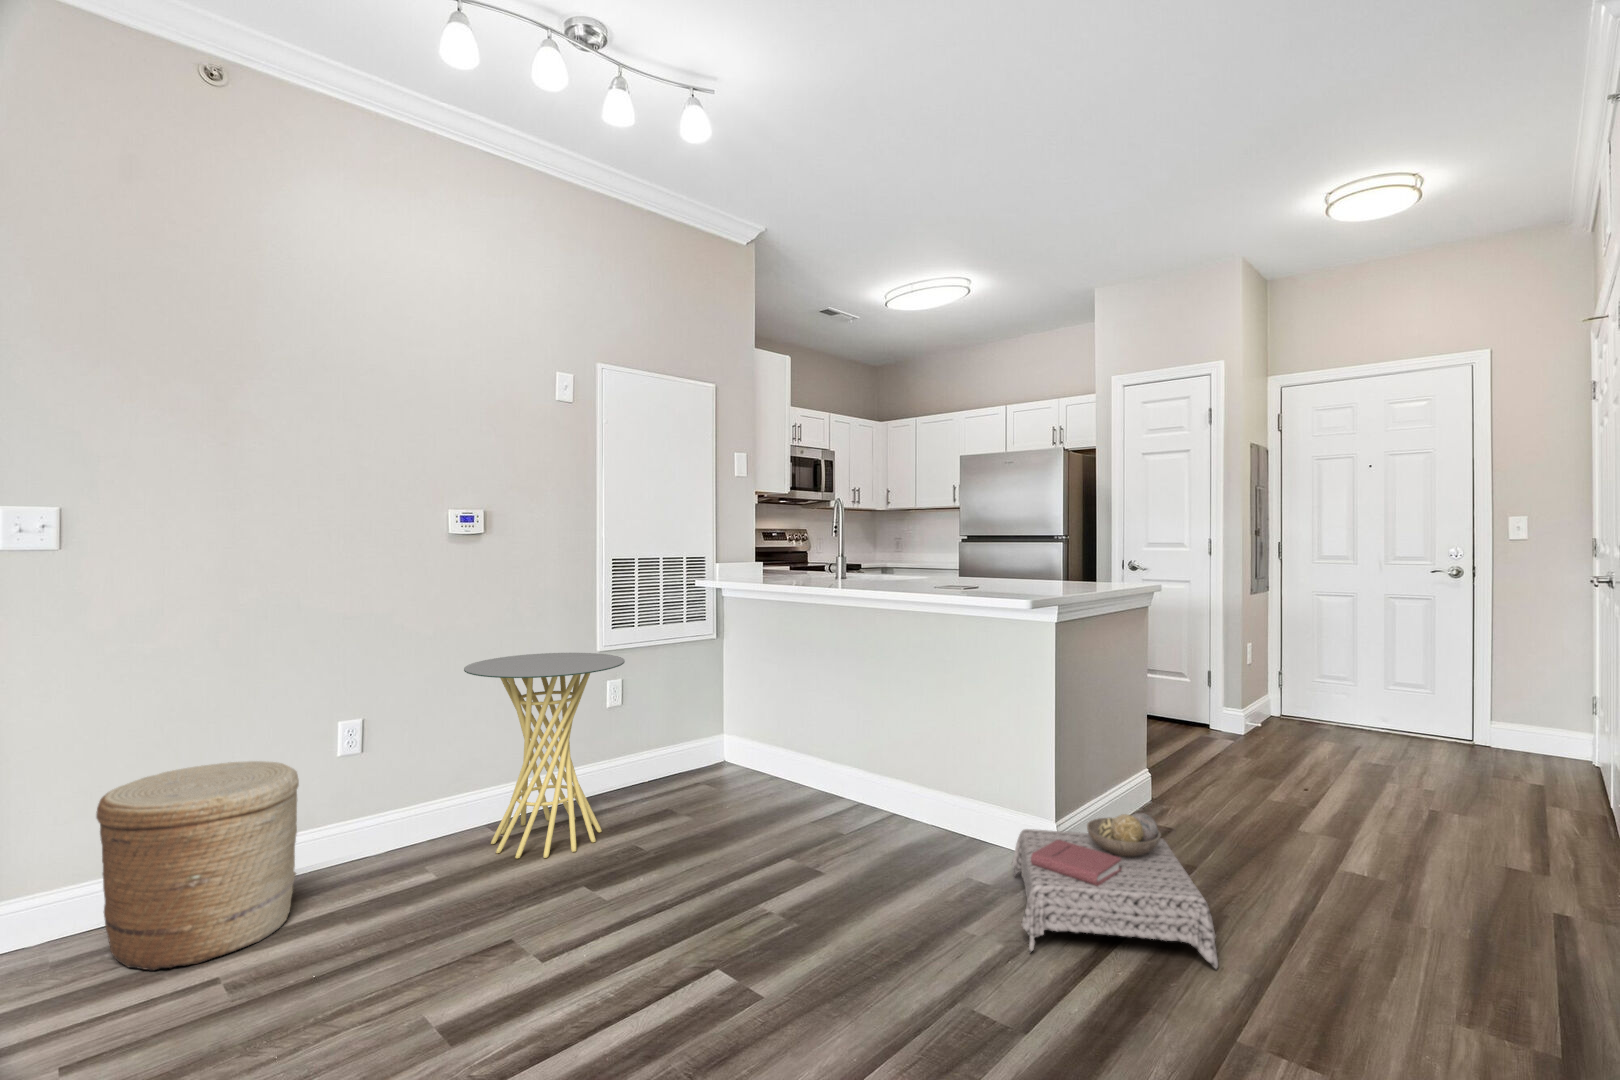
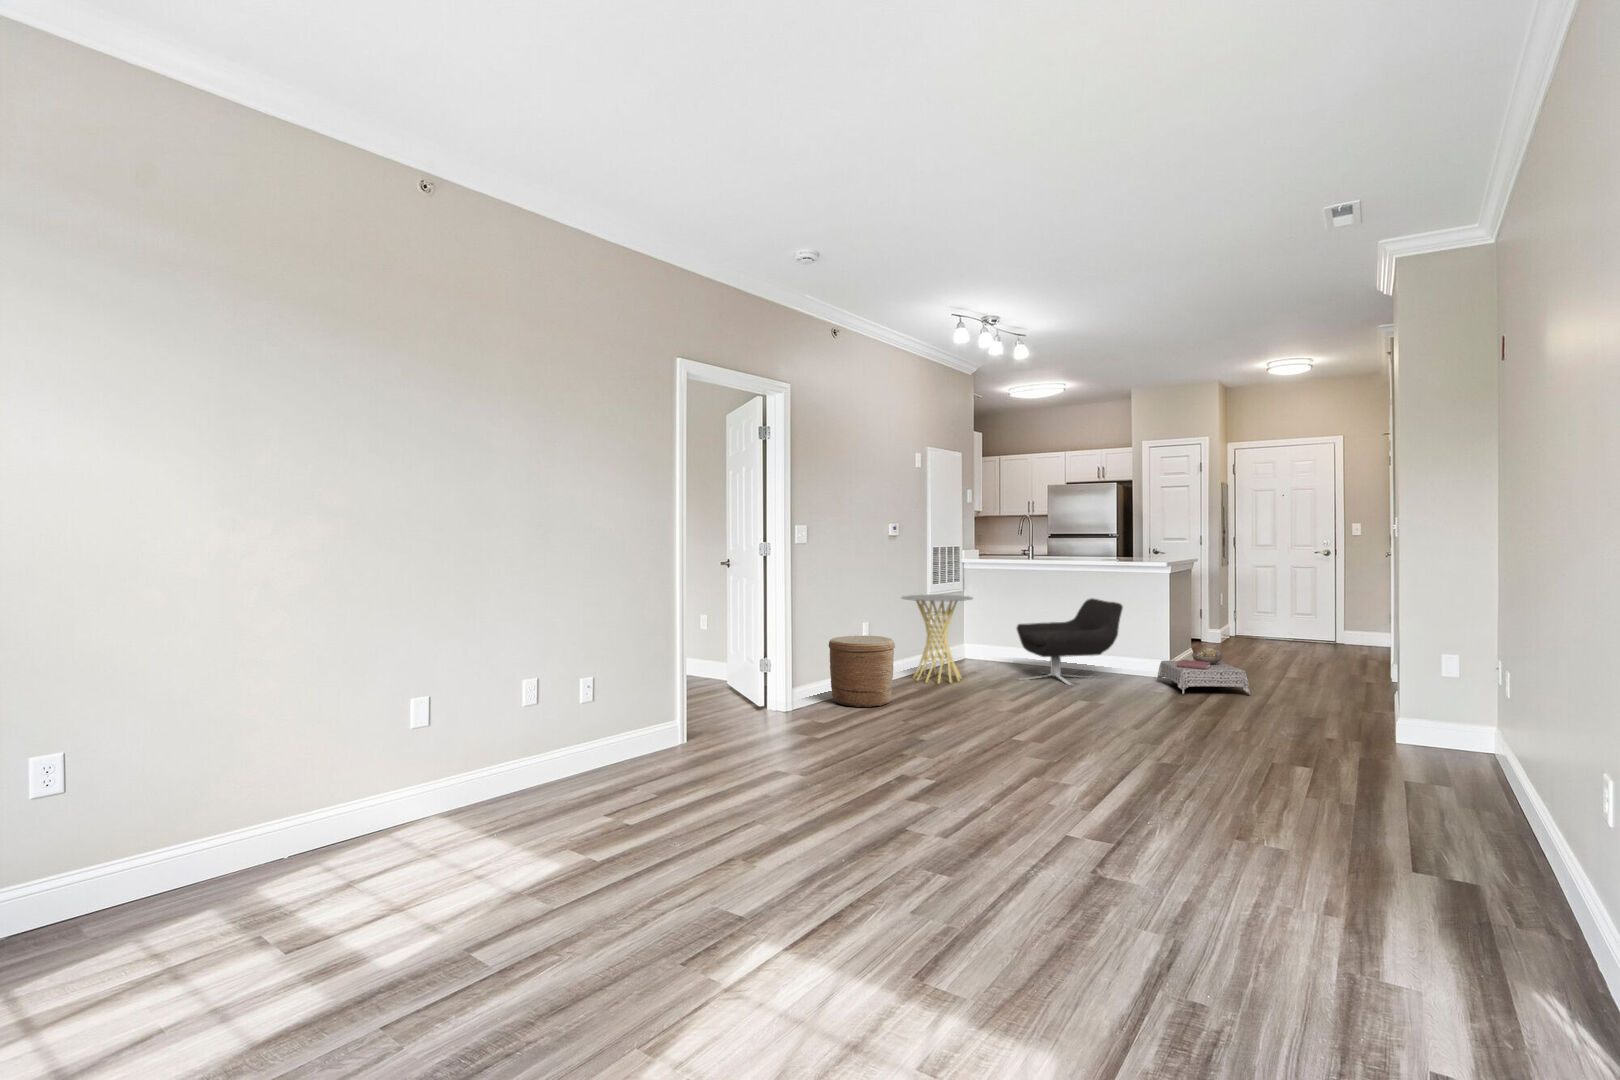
lounge chair: none [710,667,933,882] -> present [1017,598,1123,685]

